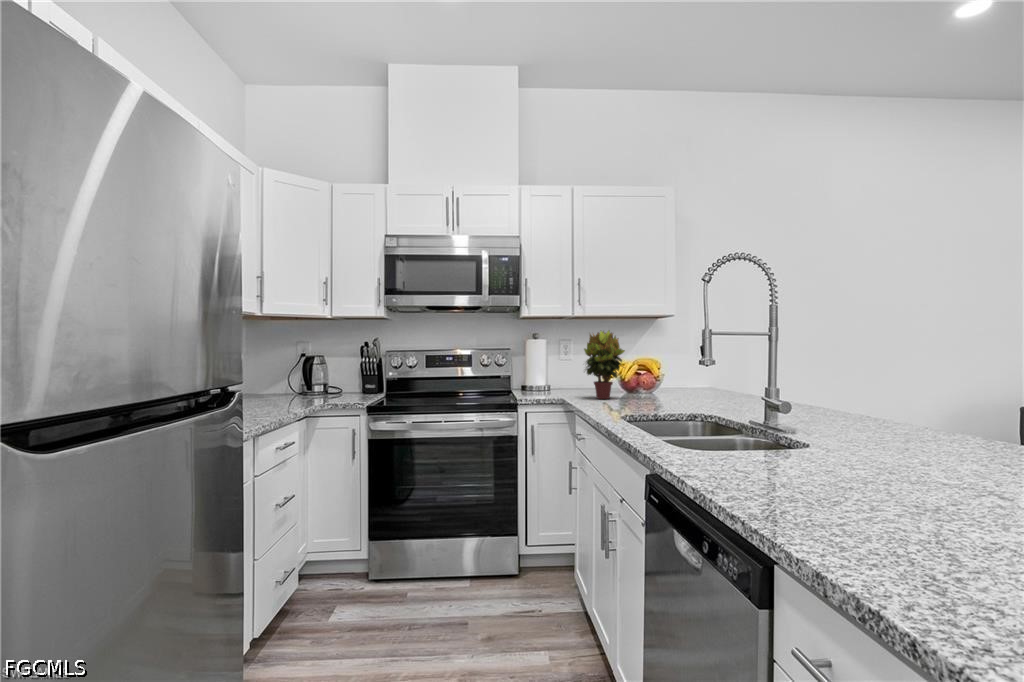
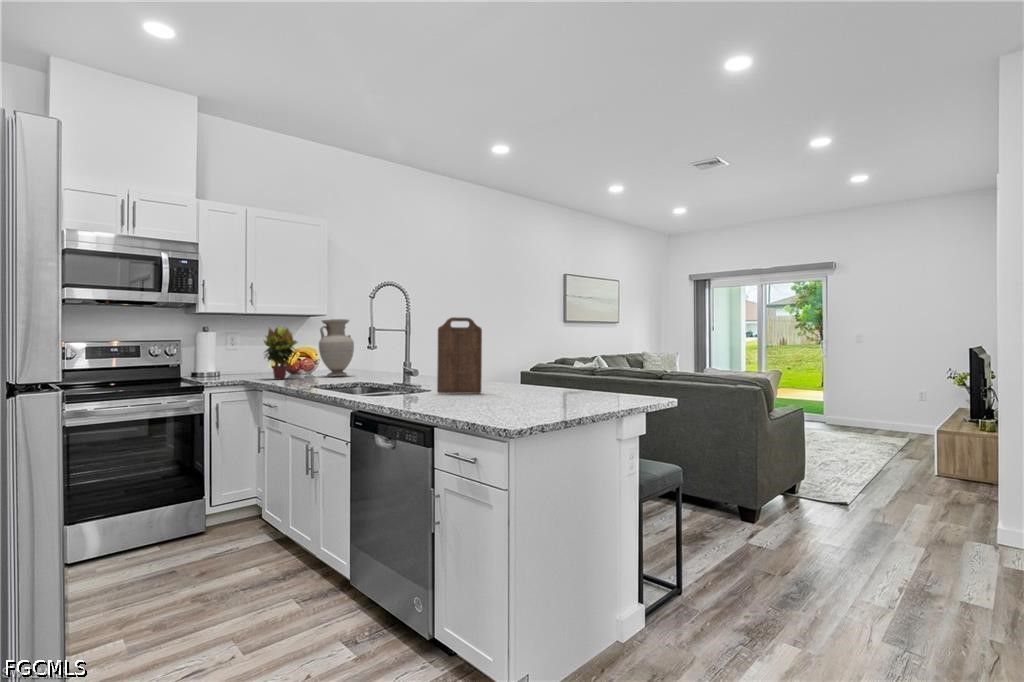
cutting board: none [812,297,950,502] -> present [437,317,482,393]
vase: none [655,319,704,398] -> present [319,319,354,377]

